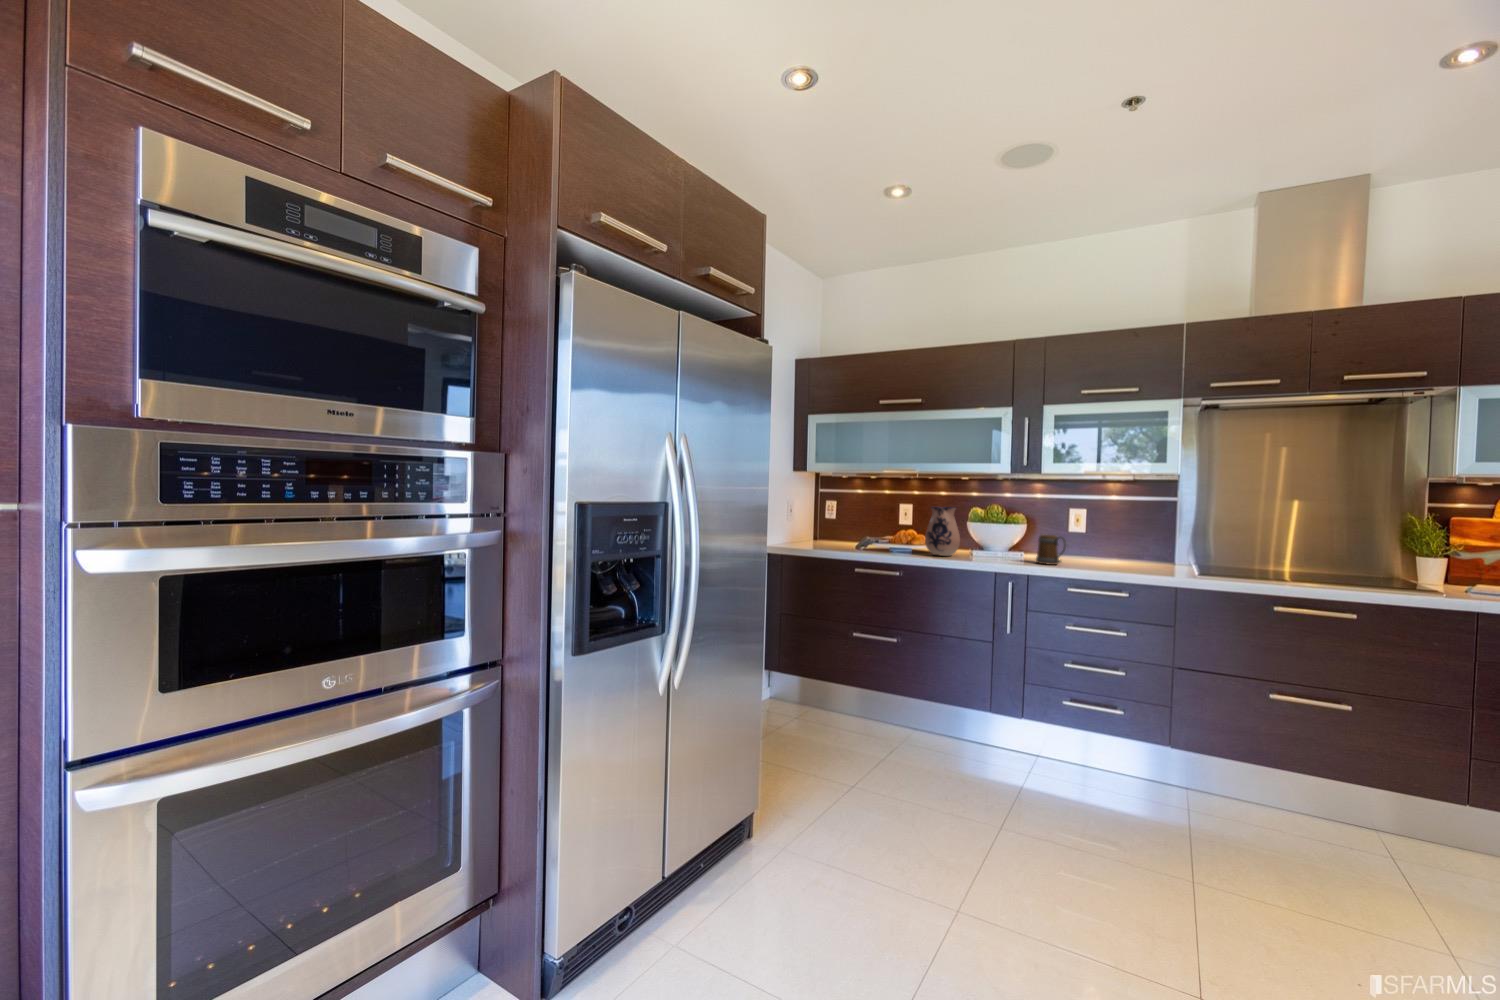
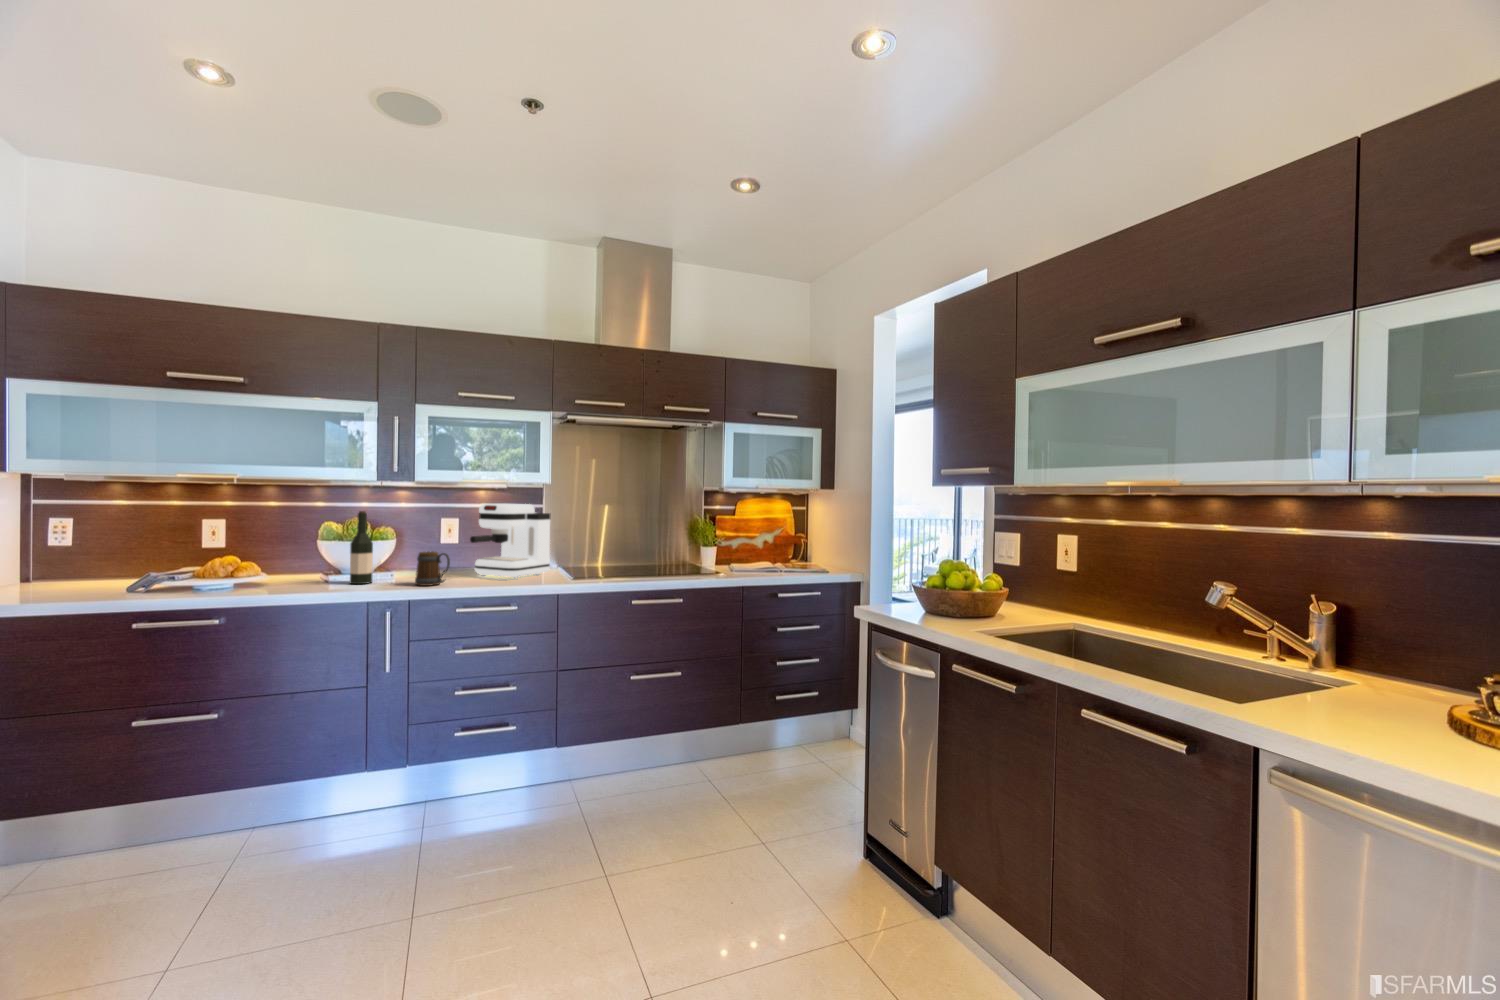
coffee maker: none [1088,494,1178,568] -> present [470,504,550,578]
wine bottle: none [987,498,1005,558] -> present [350,511,373,584]
ceramic pitcher: present [925,507,960,556] -> none [258,524,313,590]

